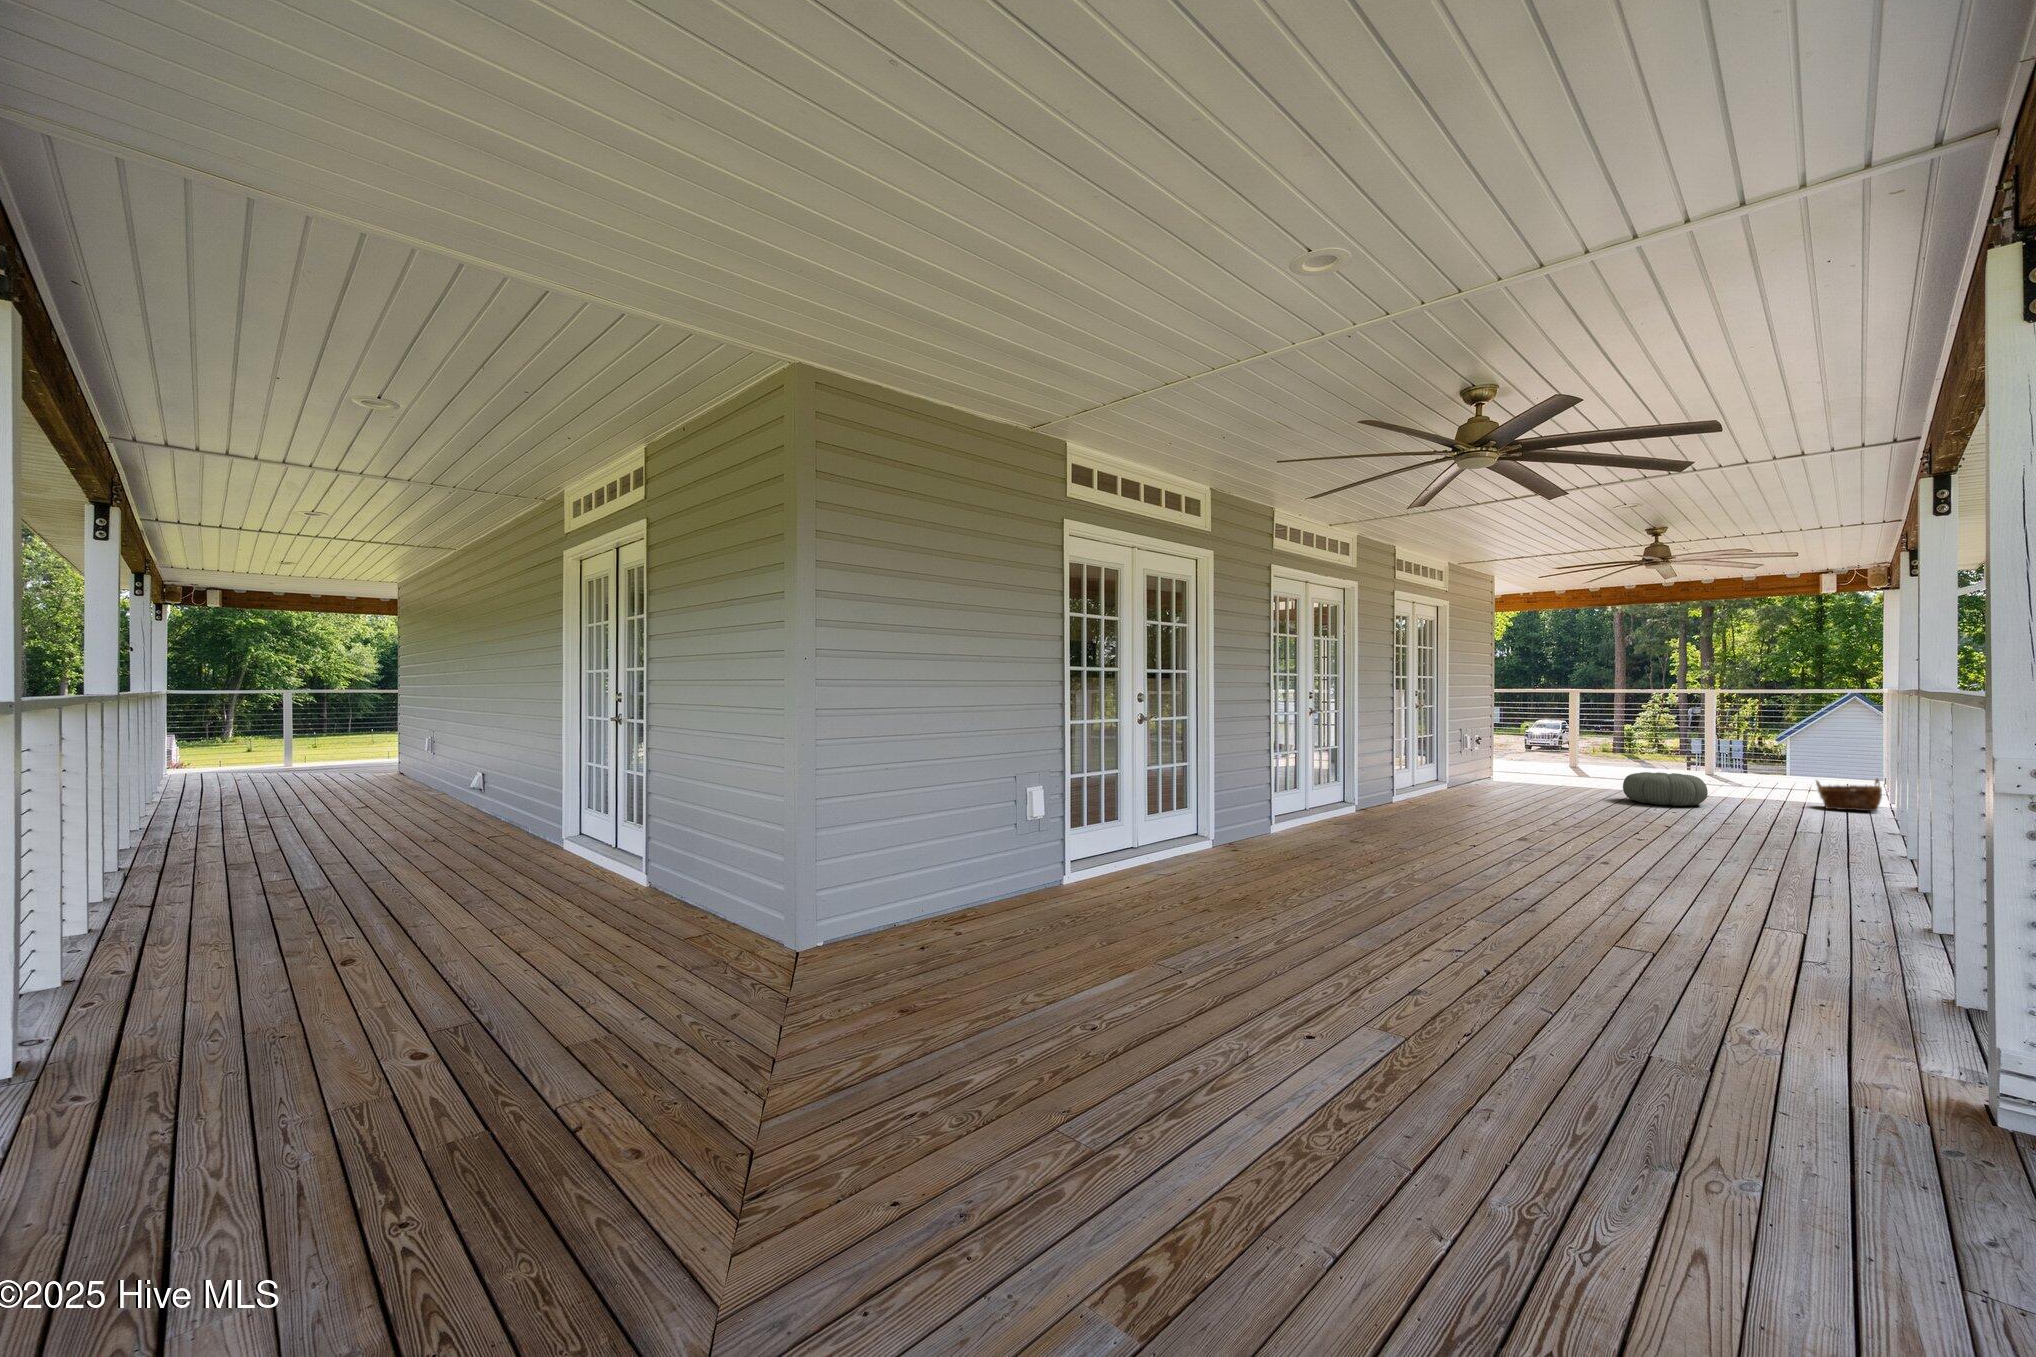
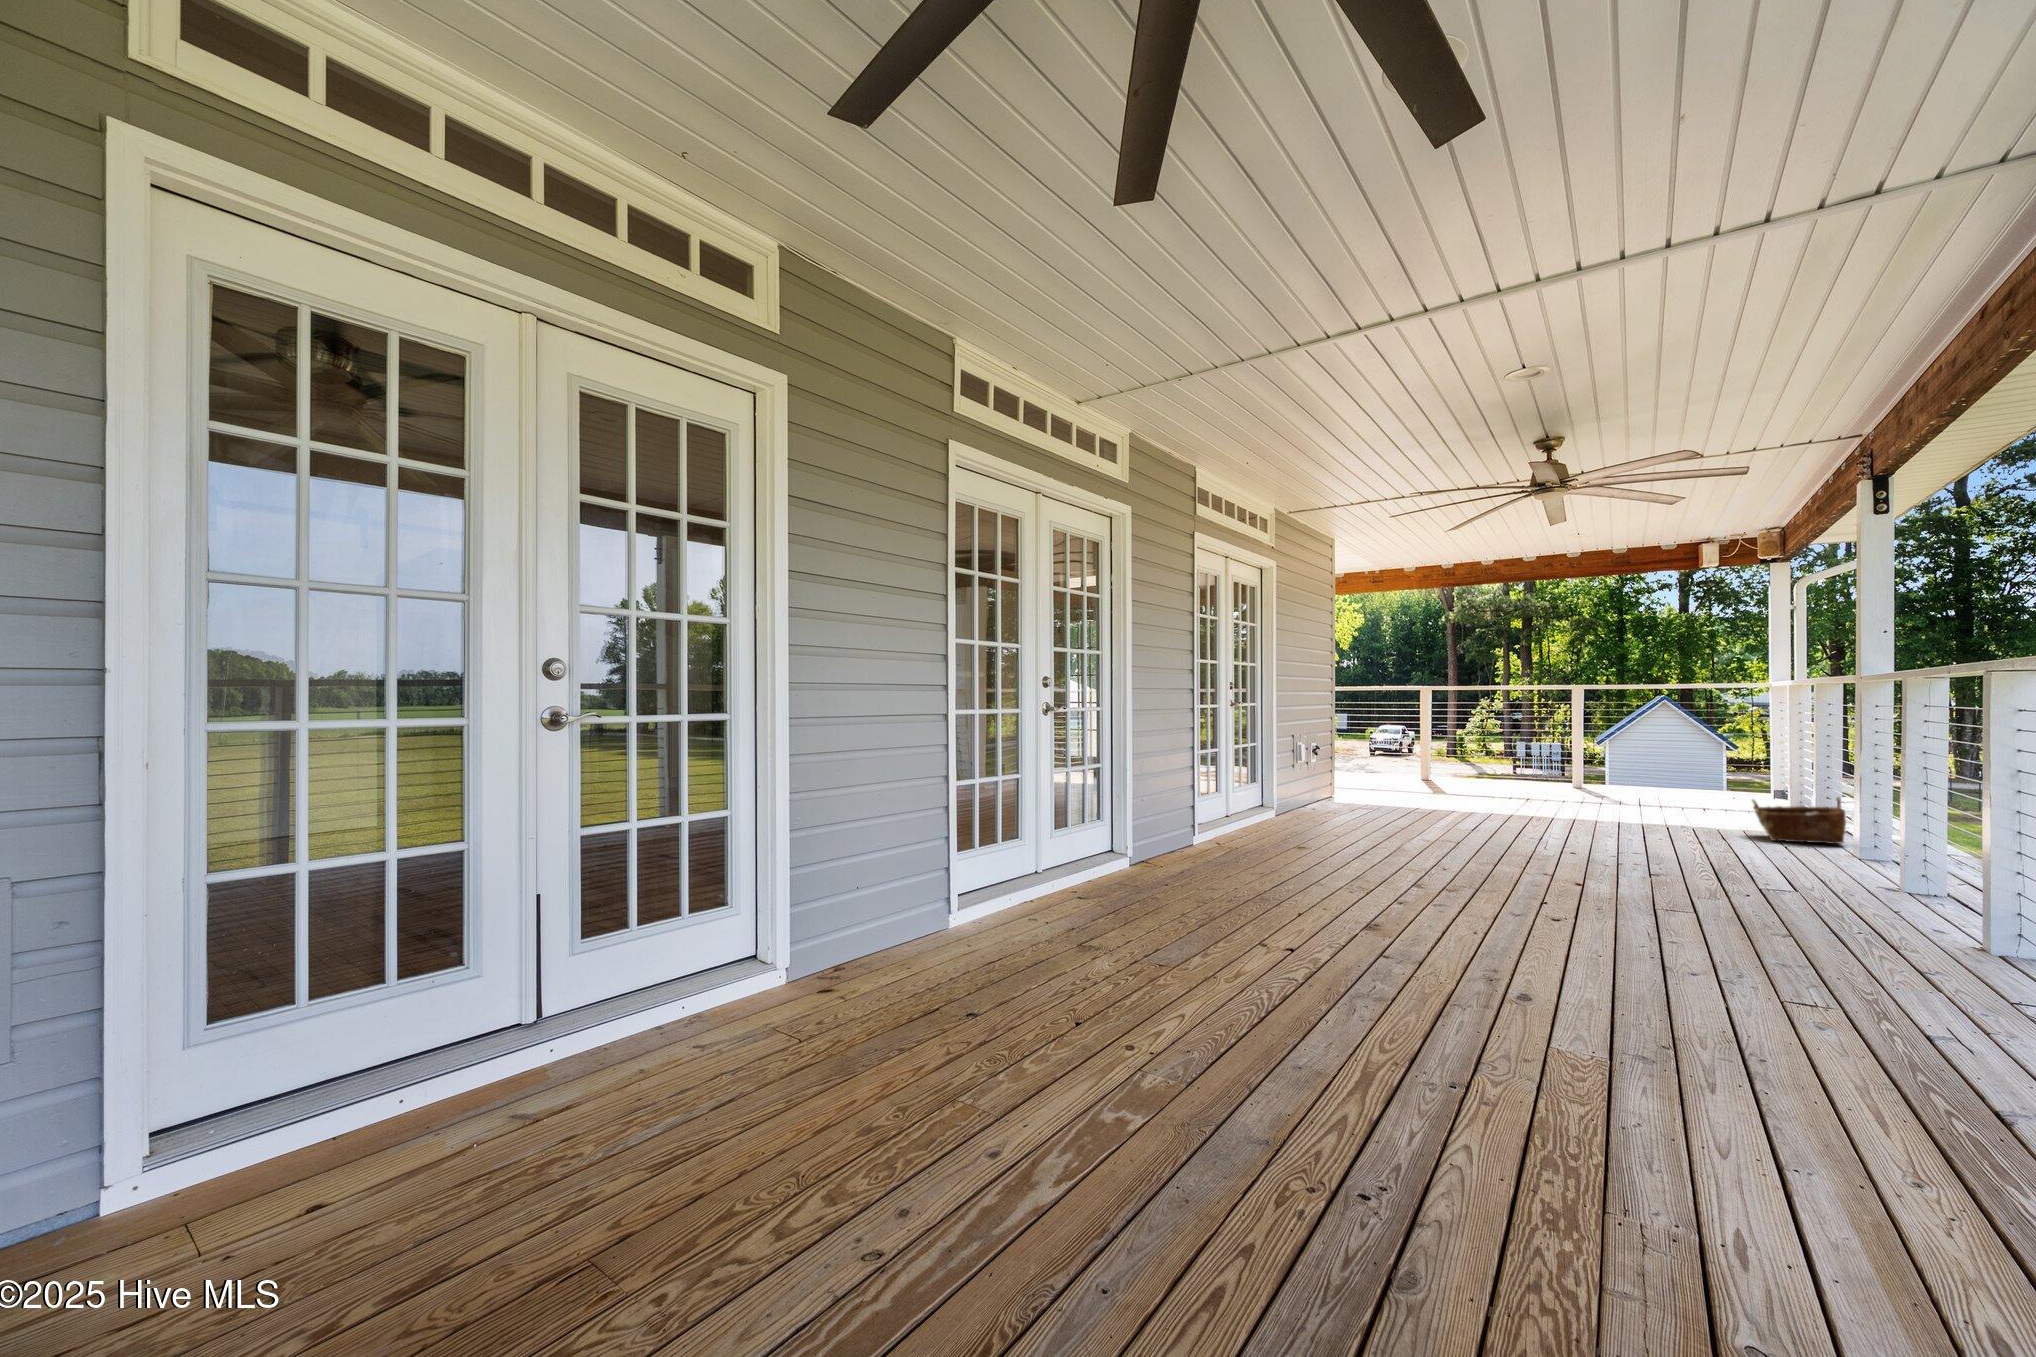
pouf: present [1623,772,1708,806] -> none [1503,791,1618,840]

